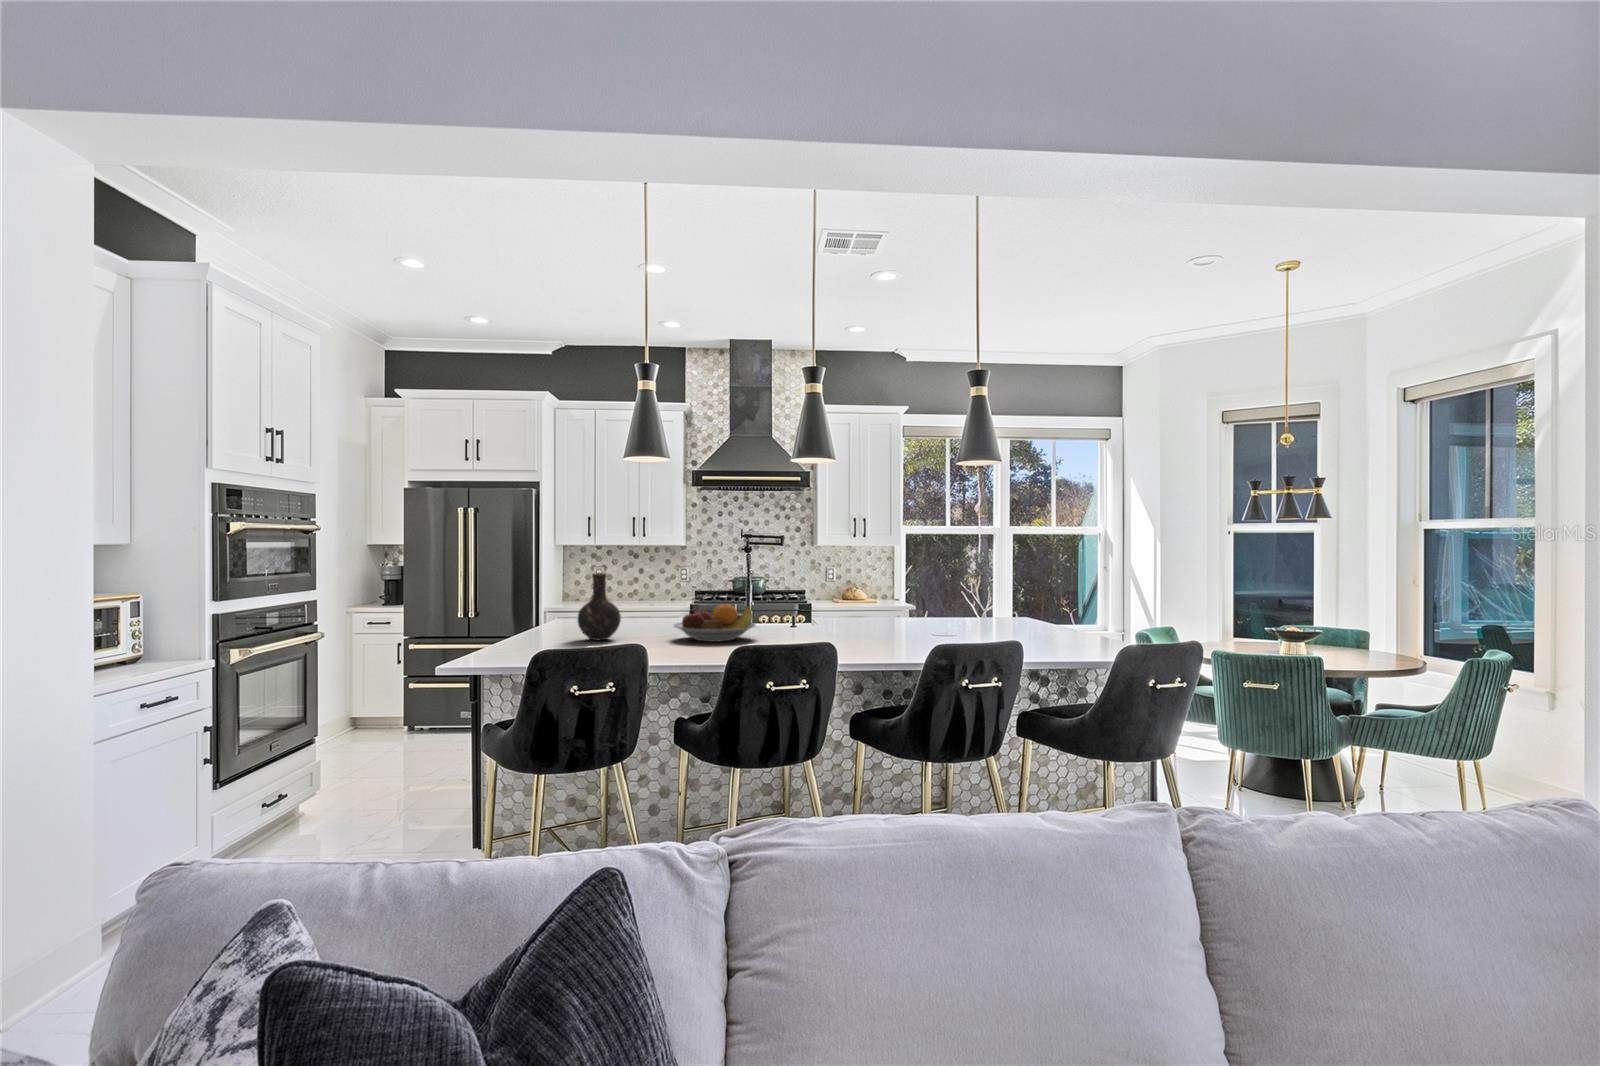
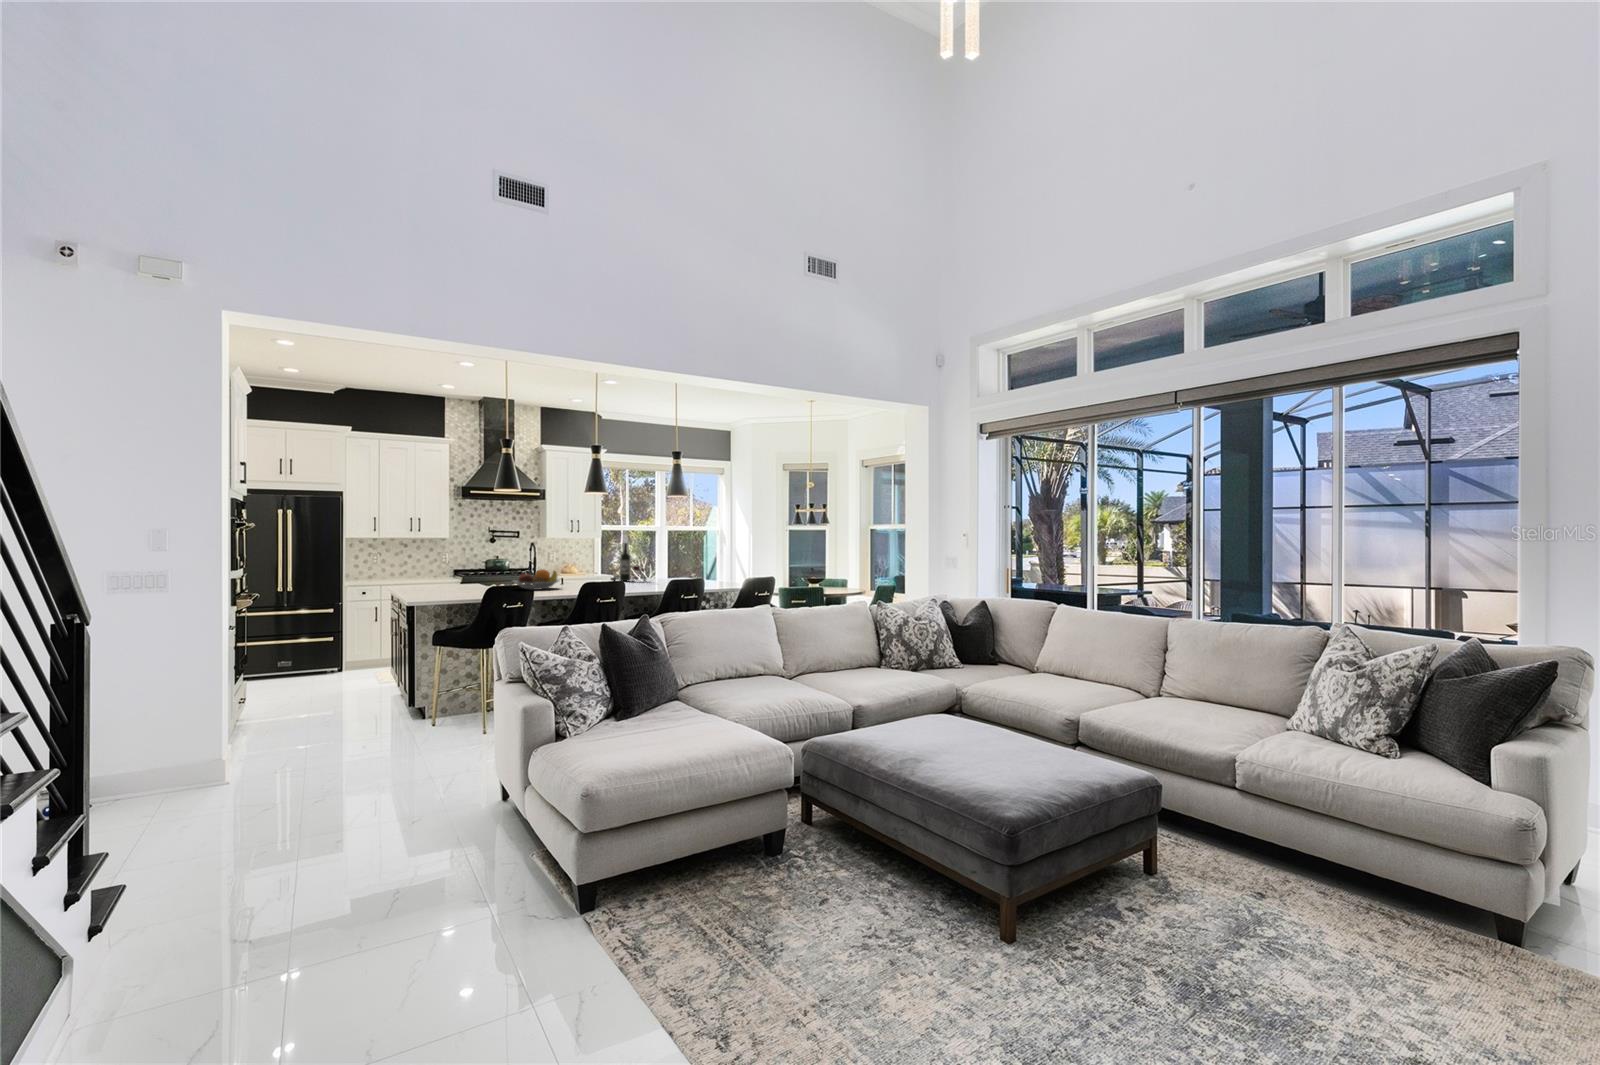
wine bottle: none [877,556,938,629] -> present [612,543,646,582]
vase: present [577,573,621,640] -> none [455,553,481,591]

